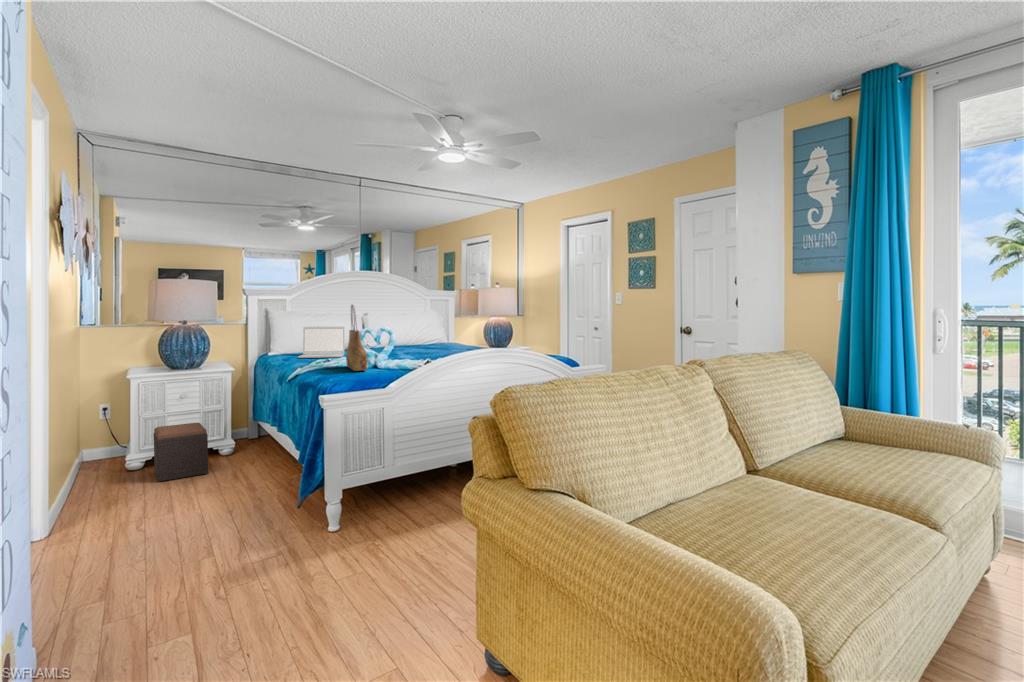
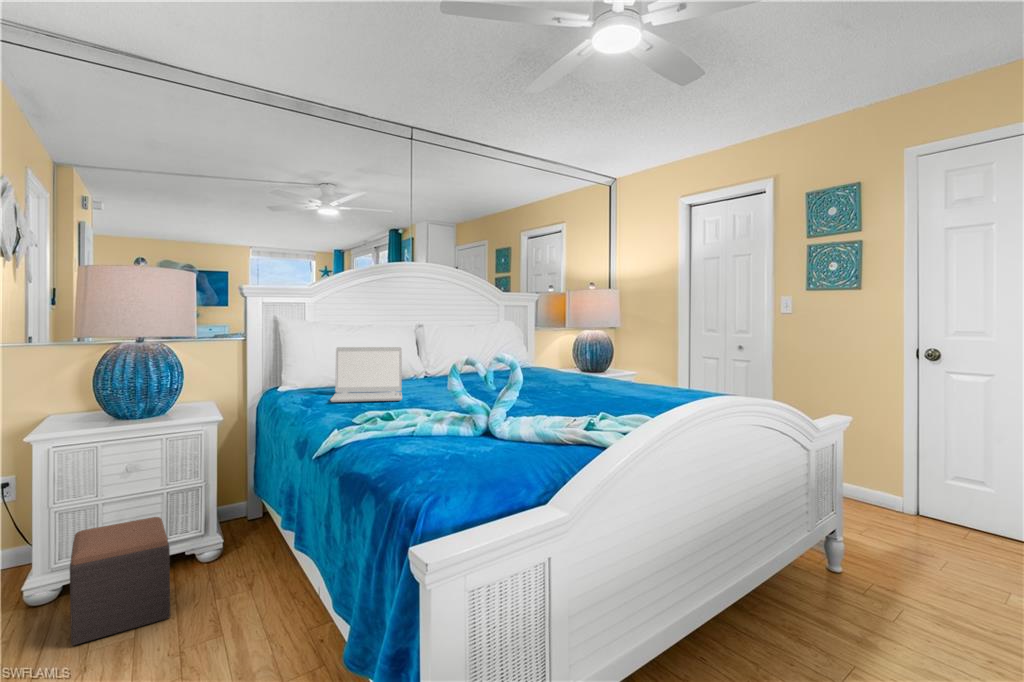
tote bag: present [346,305,367,371] -> none [429,314,481,449]

